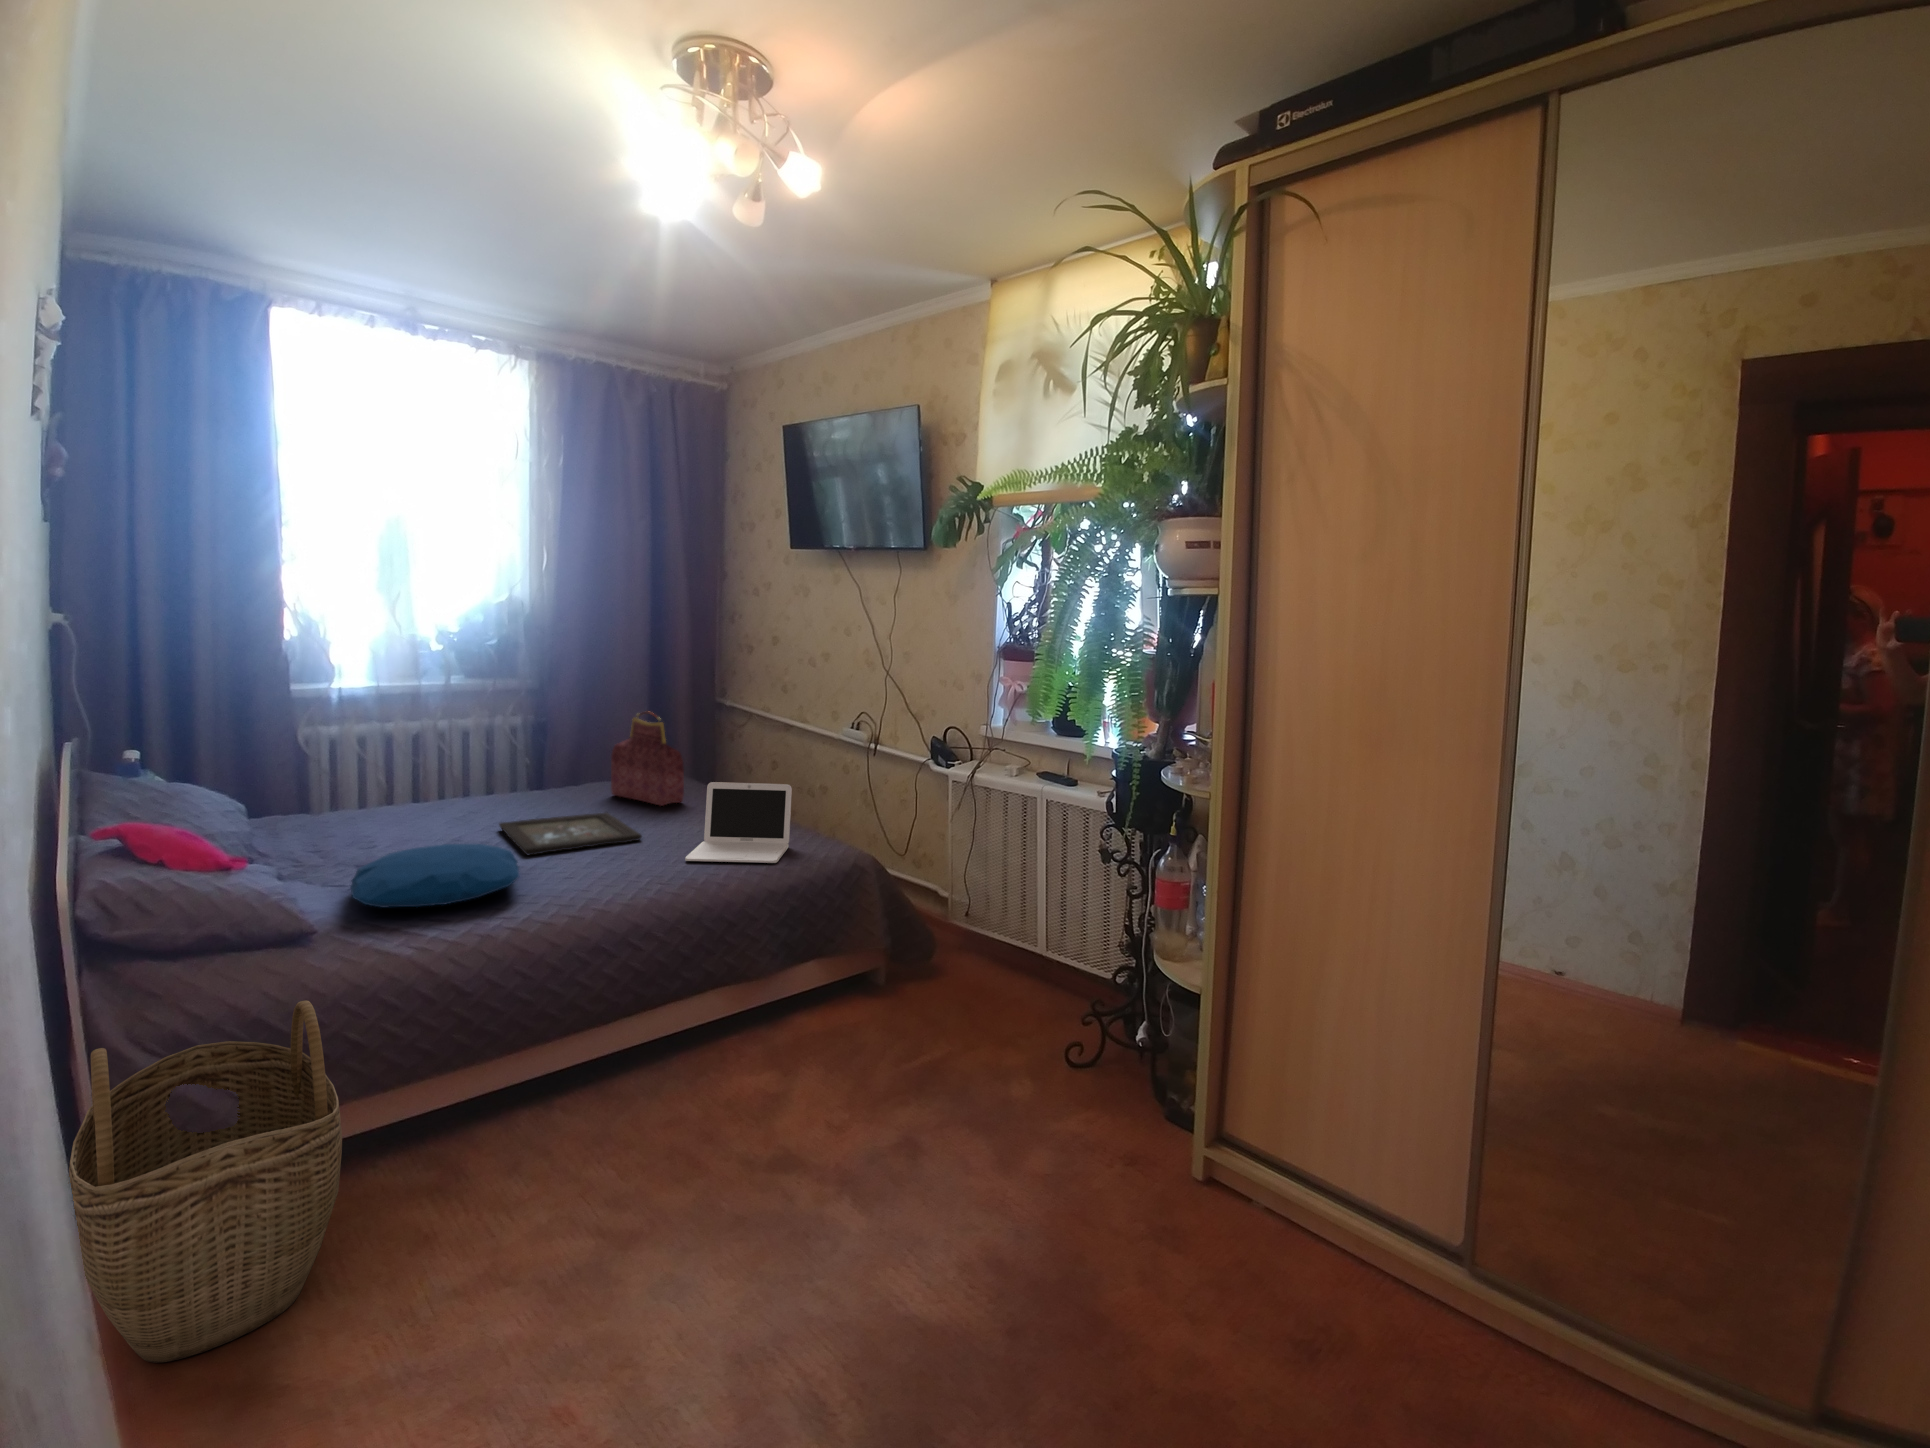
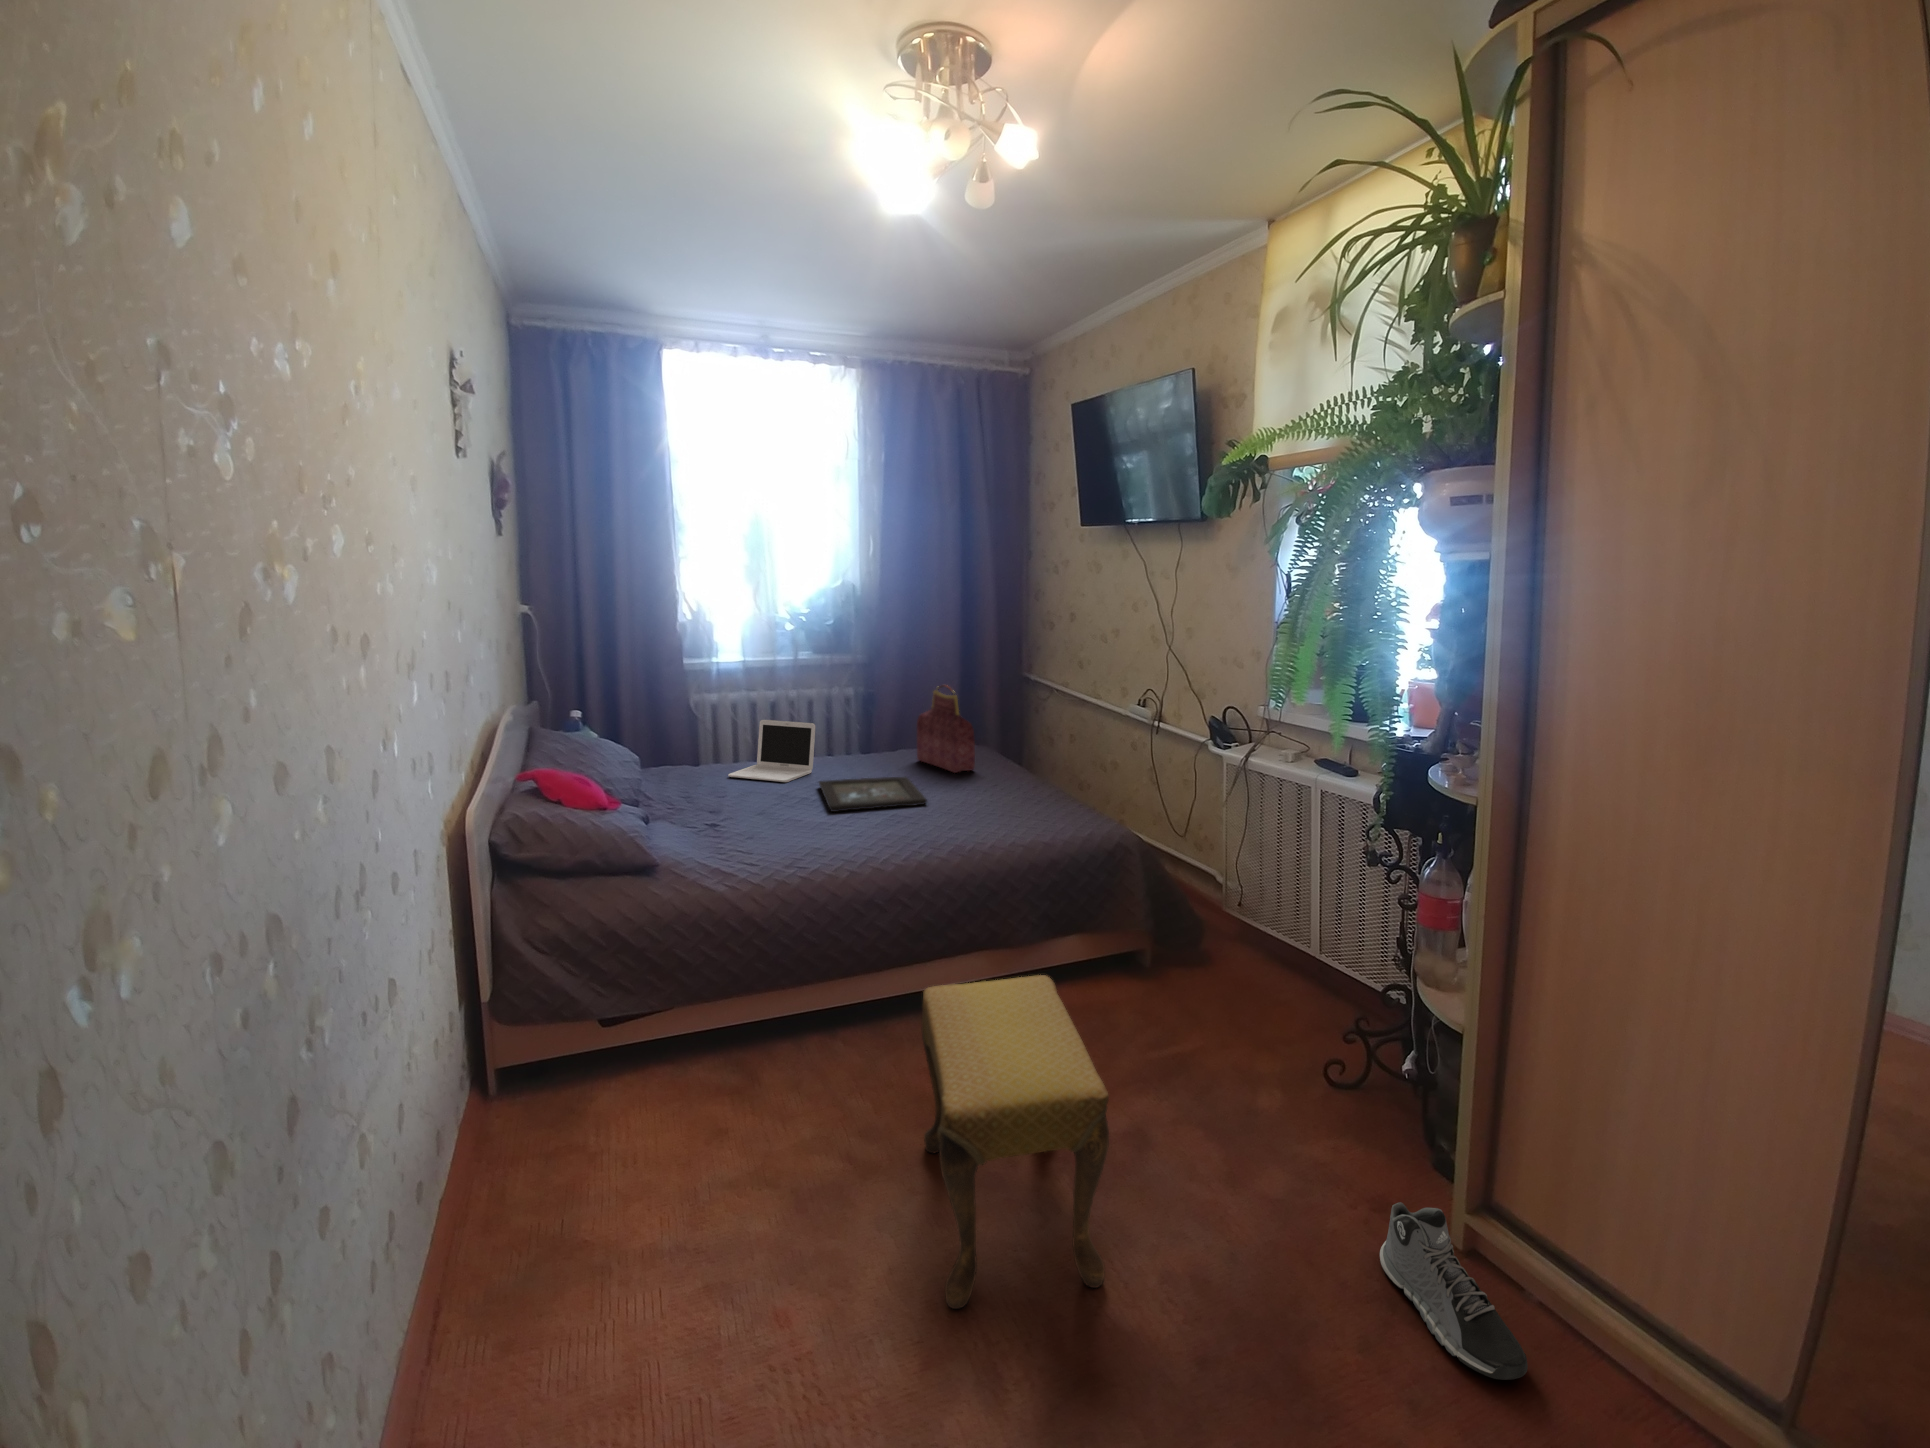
laptop: present [685,782,792,863] -> present [728,720,815,782]
pillow: present [350,844,519,907] -> none [688,800,816,851]
footstool: none [694,997,919,1351] -> present [922,975,1109,1309]
woven basket: present [69,1001,342,1363] -> none [477,922,654,1188]
sneaker: none [1143,1146,1269,1274] -> present [1380,1202,1528,1380]

